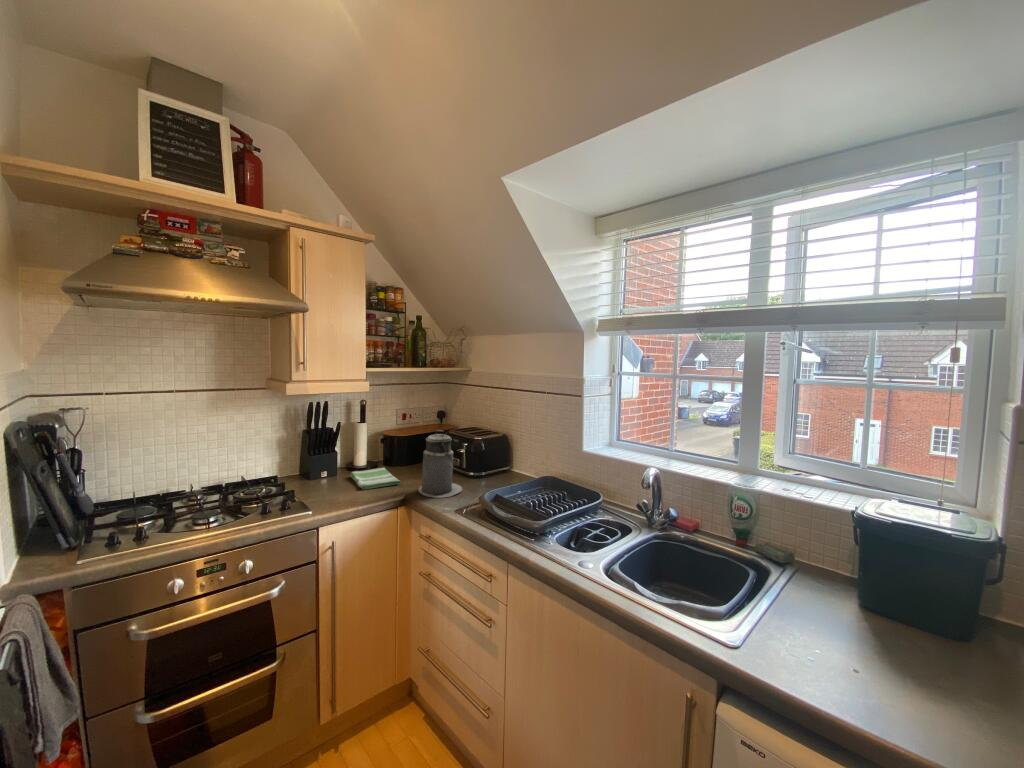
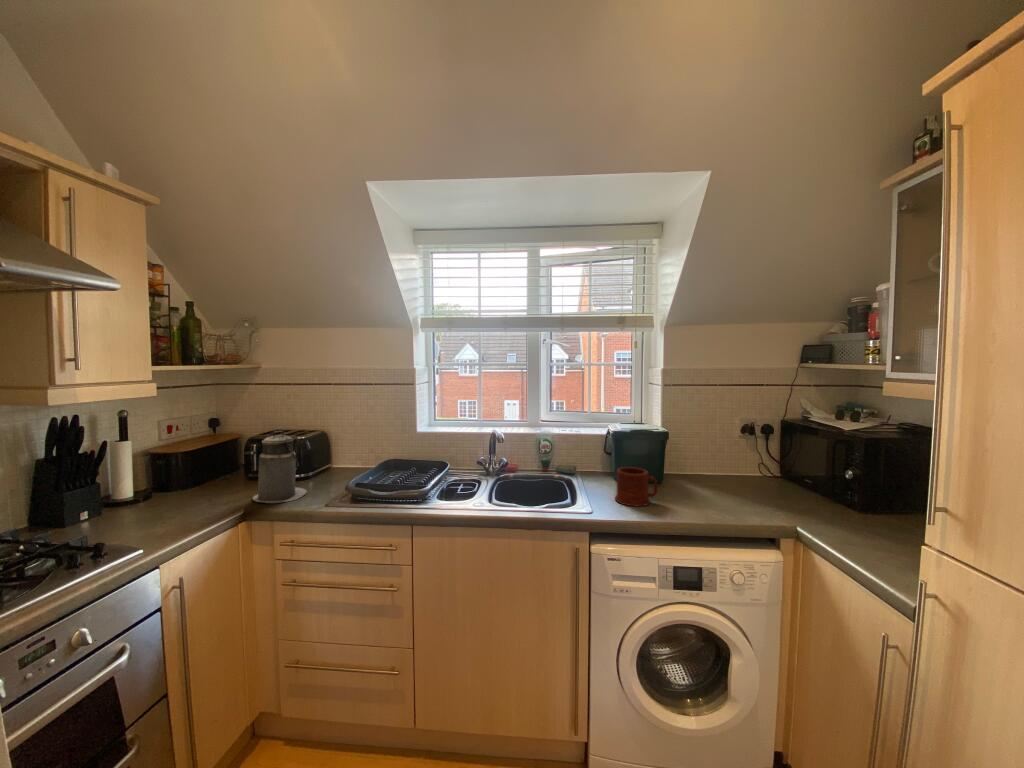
dish towel: present [351,468,400,489] -> none [124,492,220,517]
mug: none [836,593,959,701] -> present [615,467,657,506]

